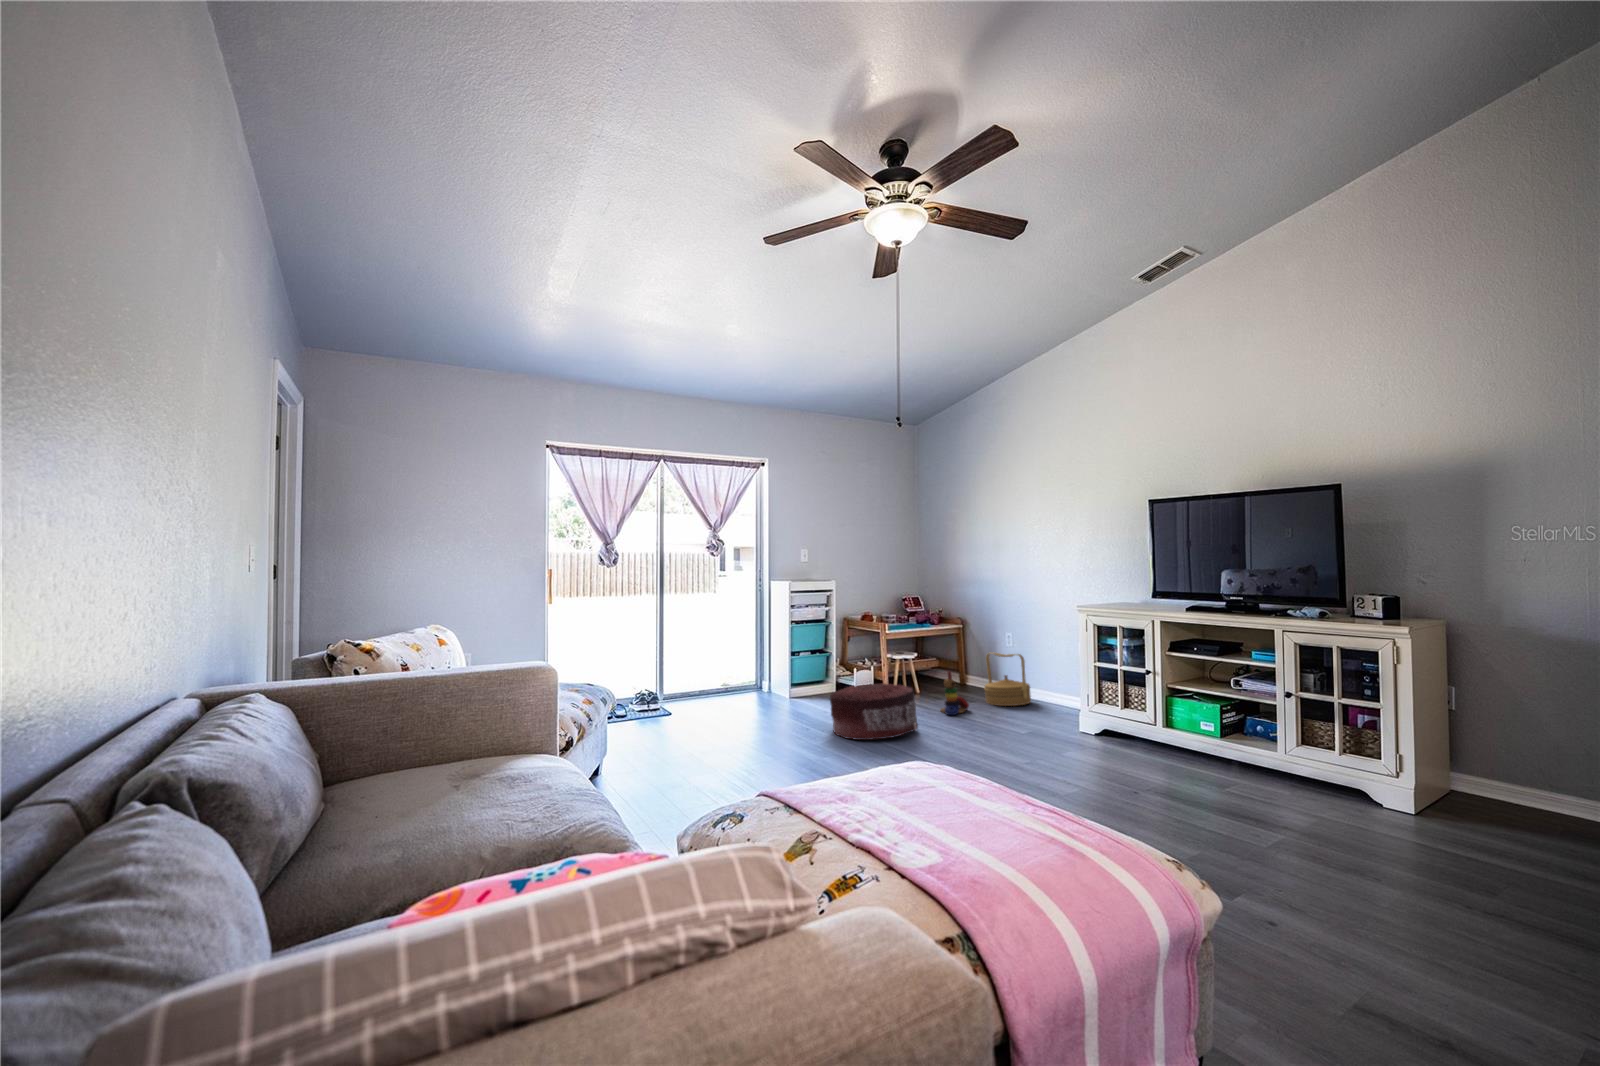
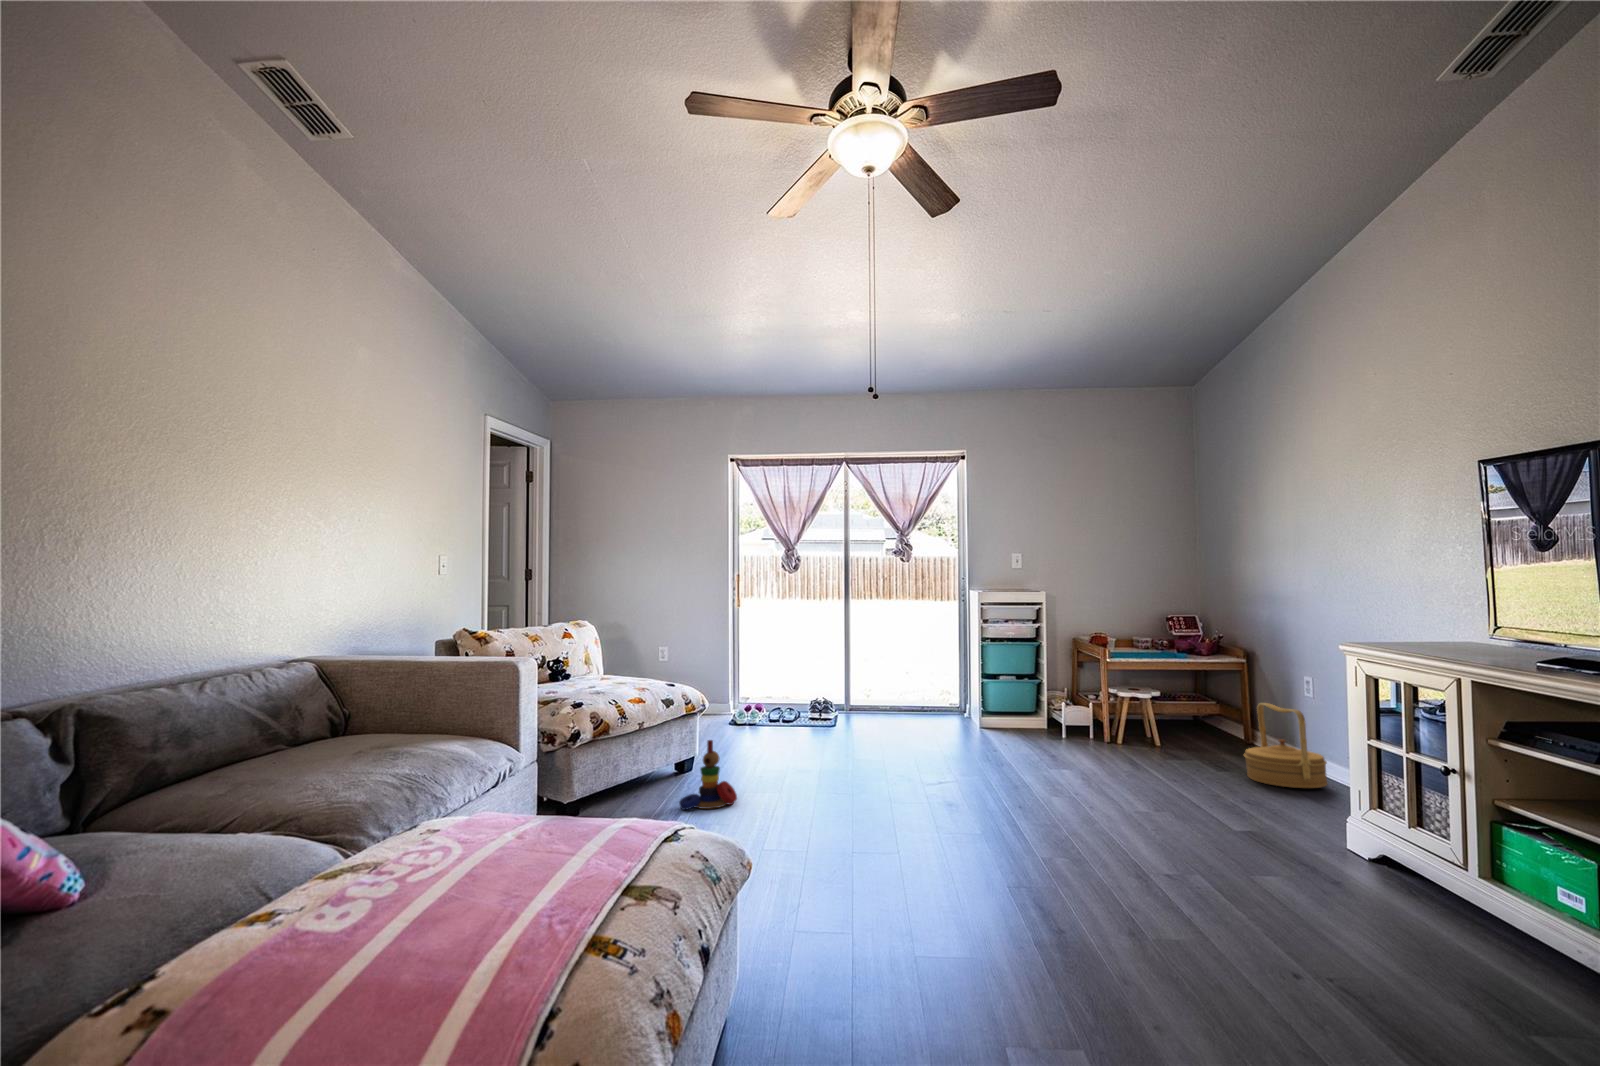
stacking toy: present [940,671,969,715] -> present [679,740,737,810]
pouf: present [830,684,918,740] -> none [956,722,1078,795]

